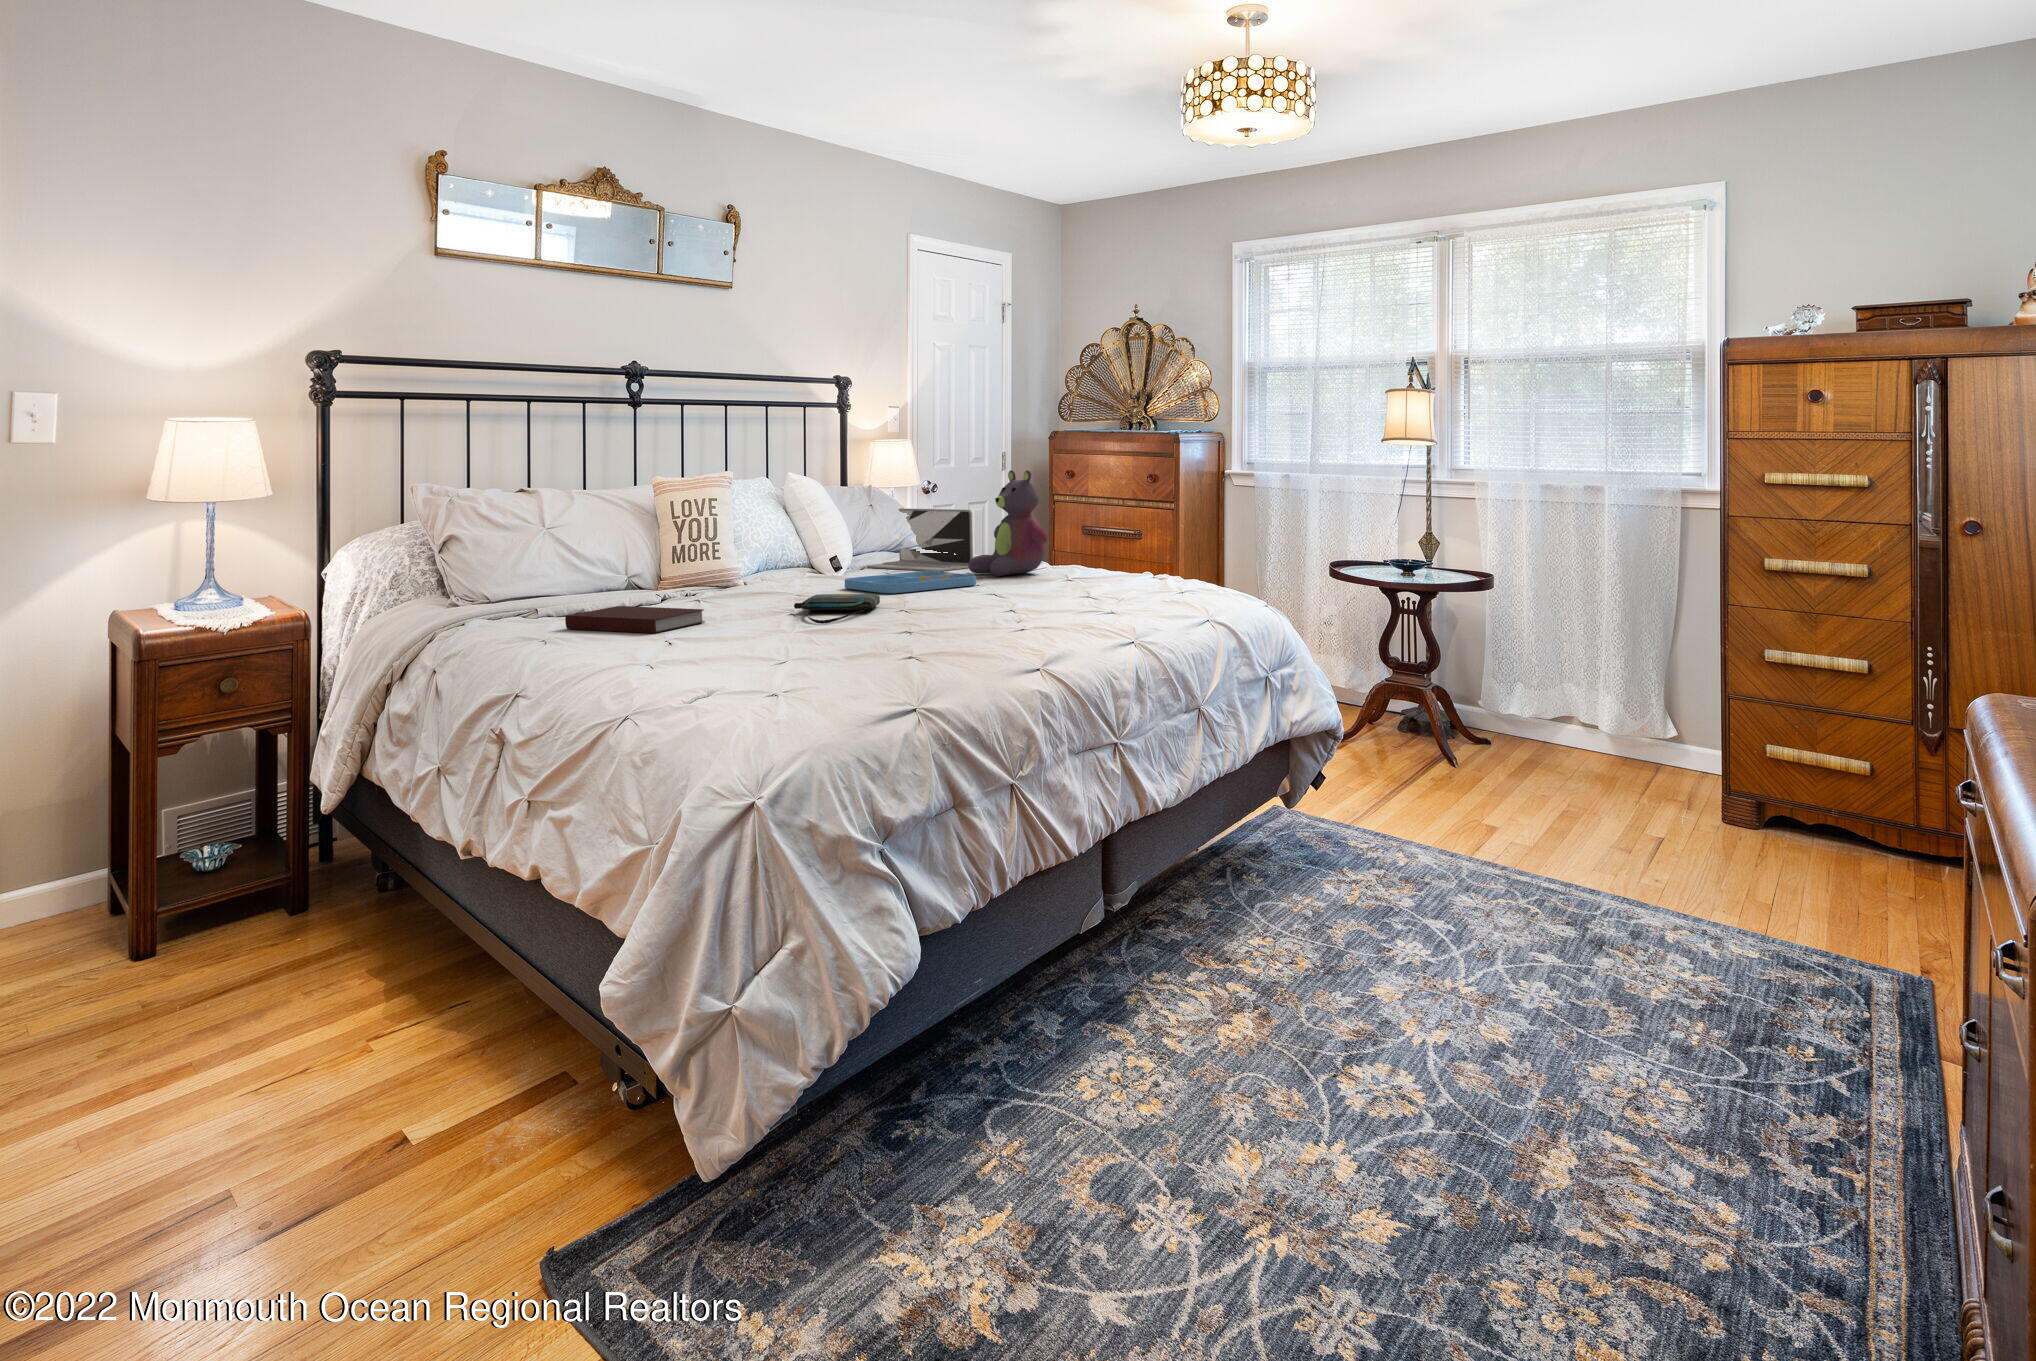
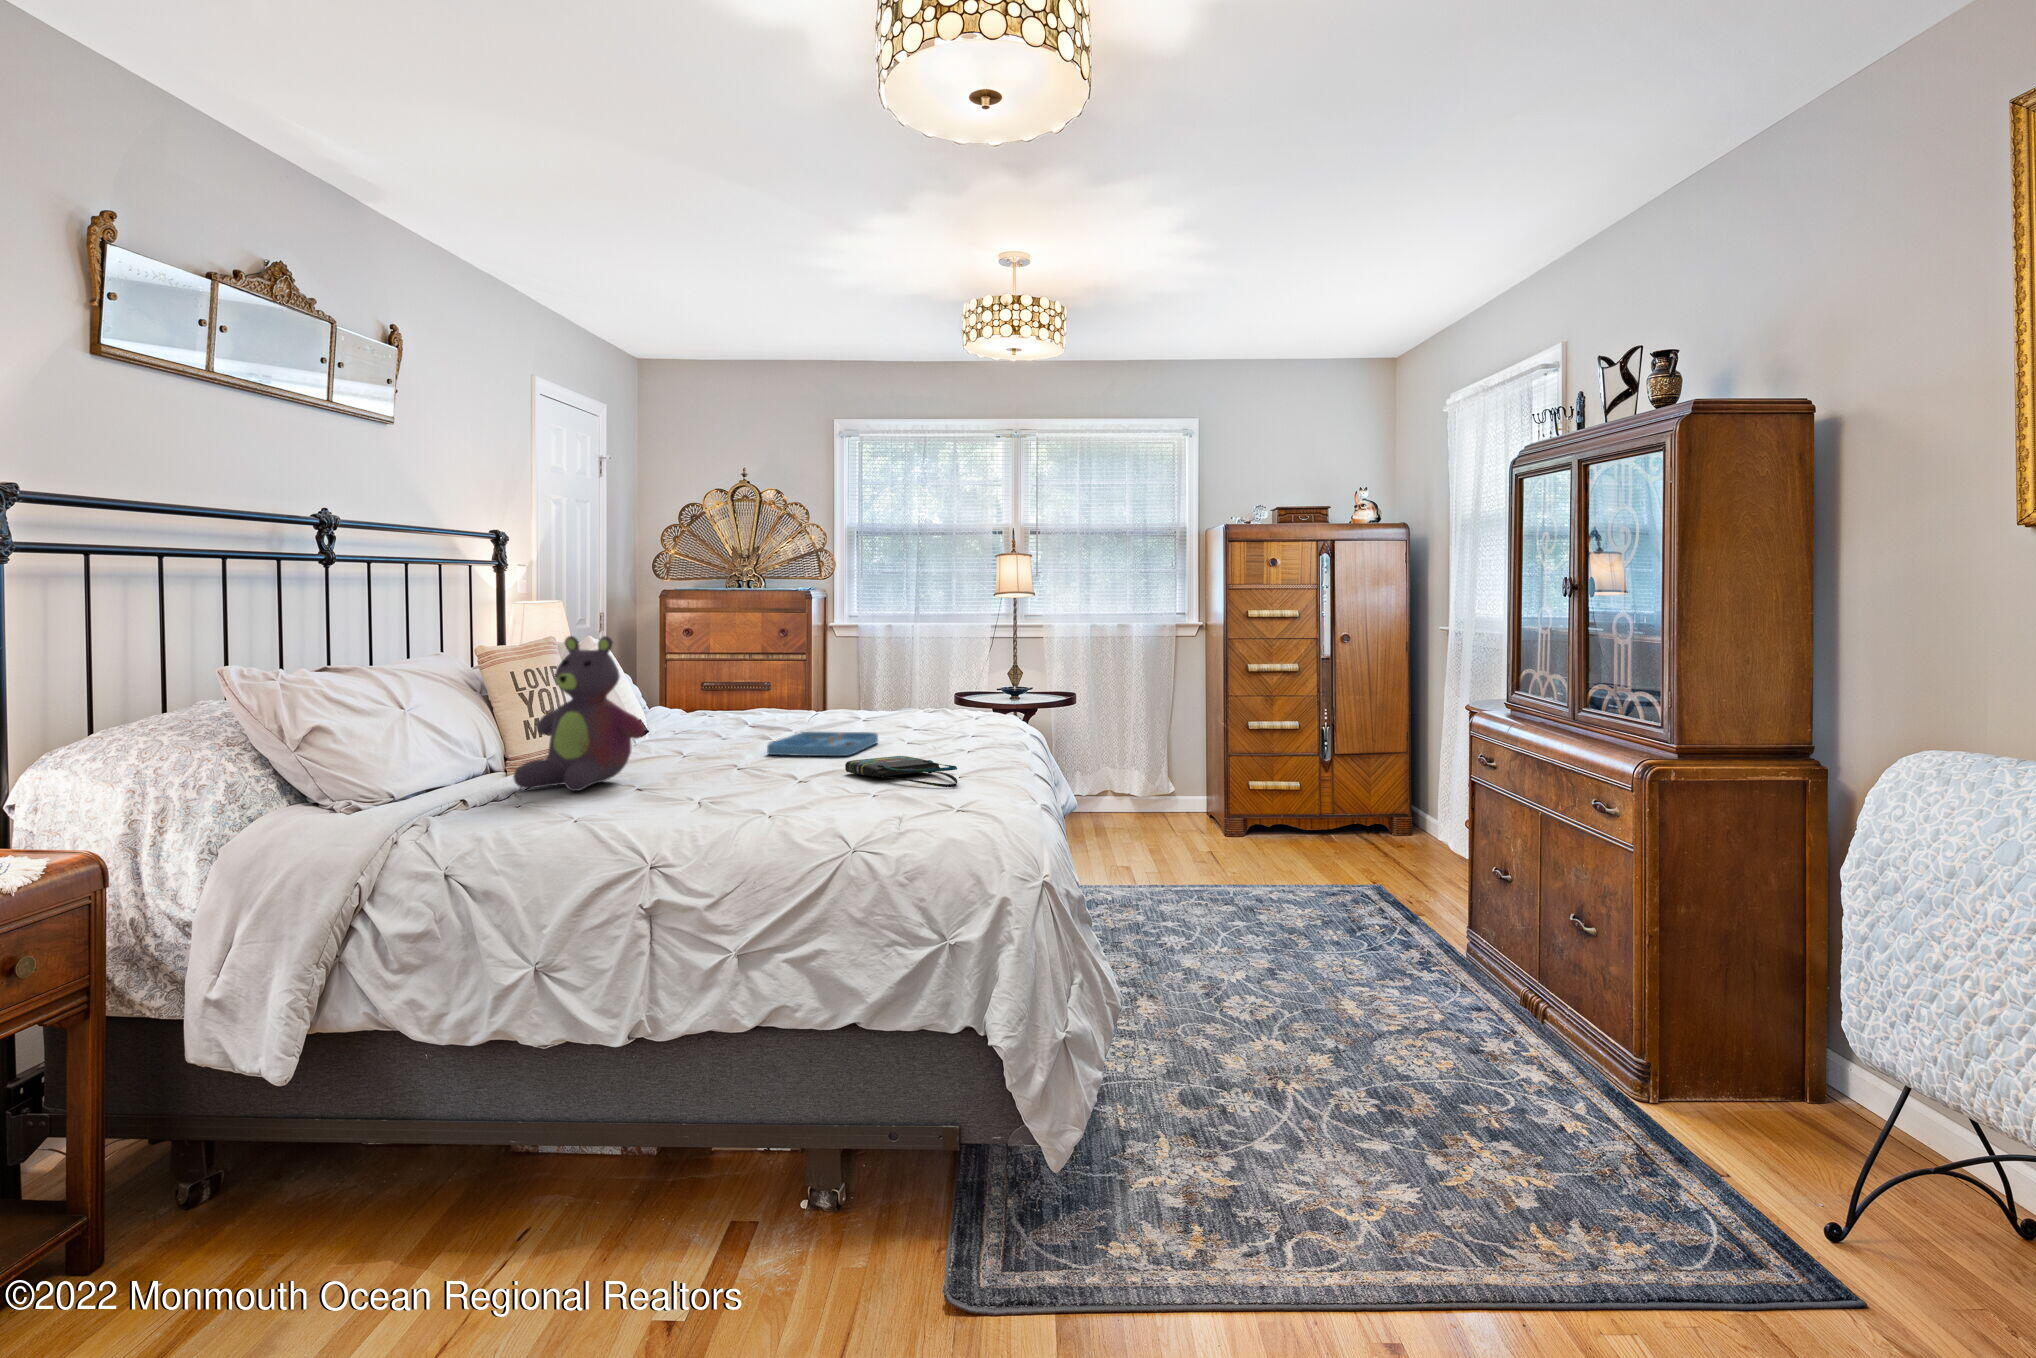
stuffed bear: present [968,470,1048,576] -> present [513,636,645,791]
laptop: present [867,508,973,571] -> none [657,669,770,734]
notebook: present [565,606,705,633] -> none [714,784,850,822]

